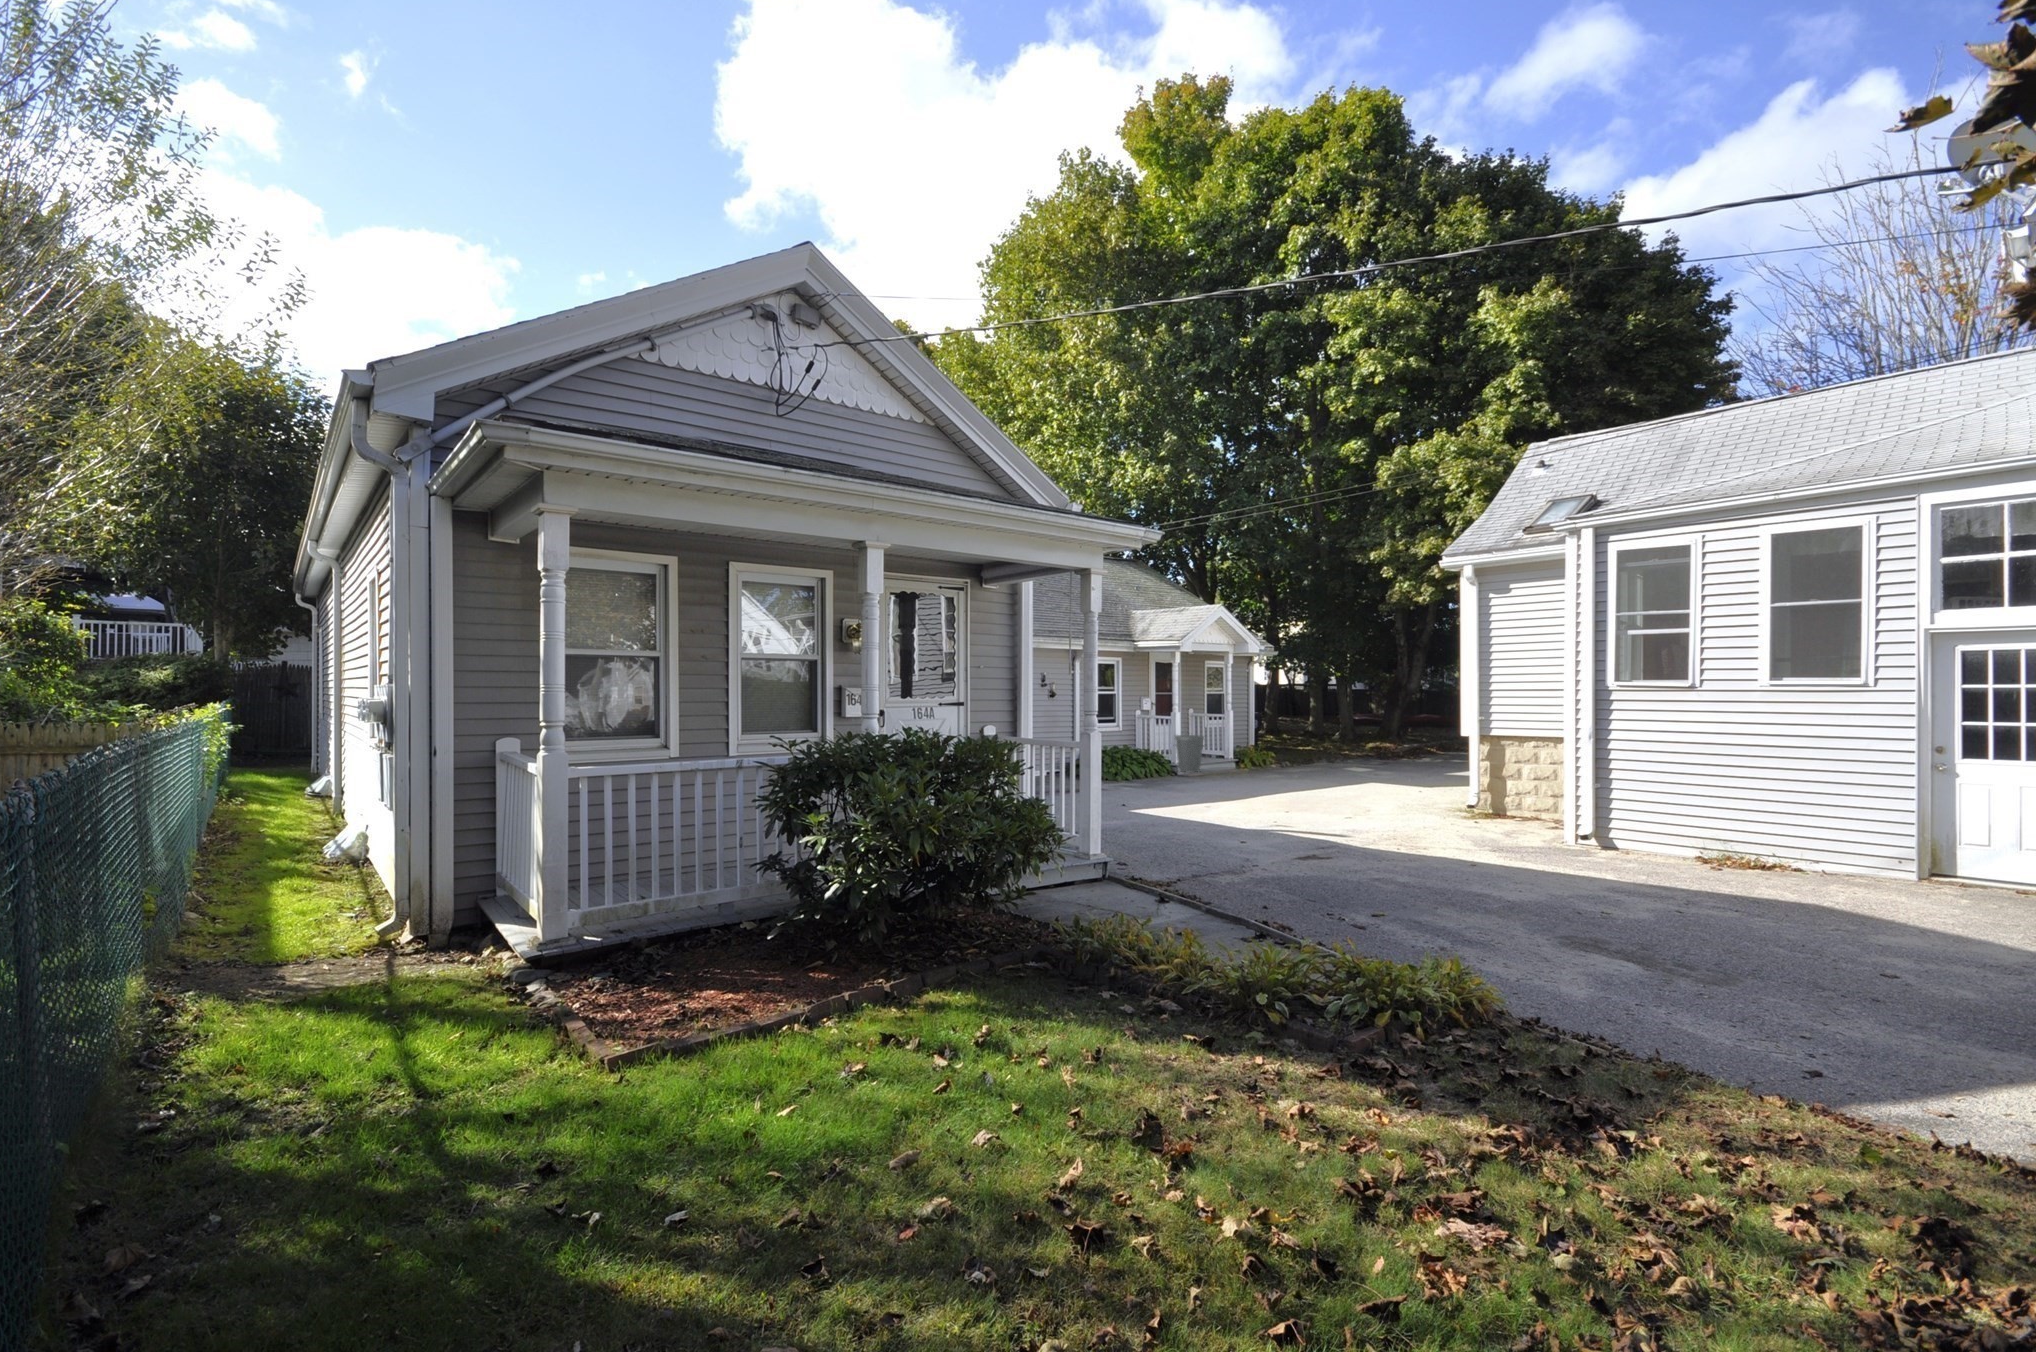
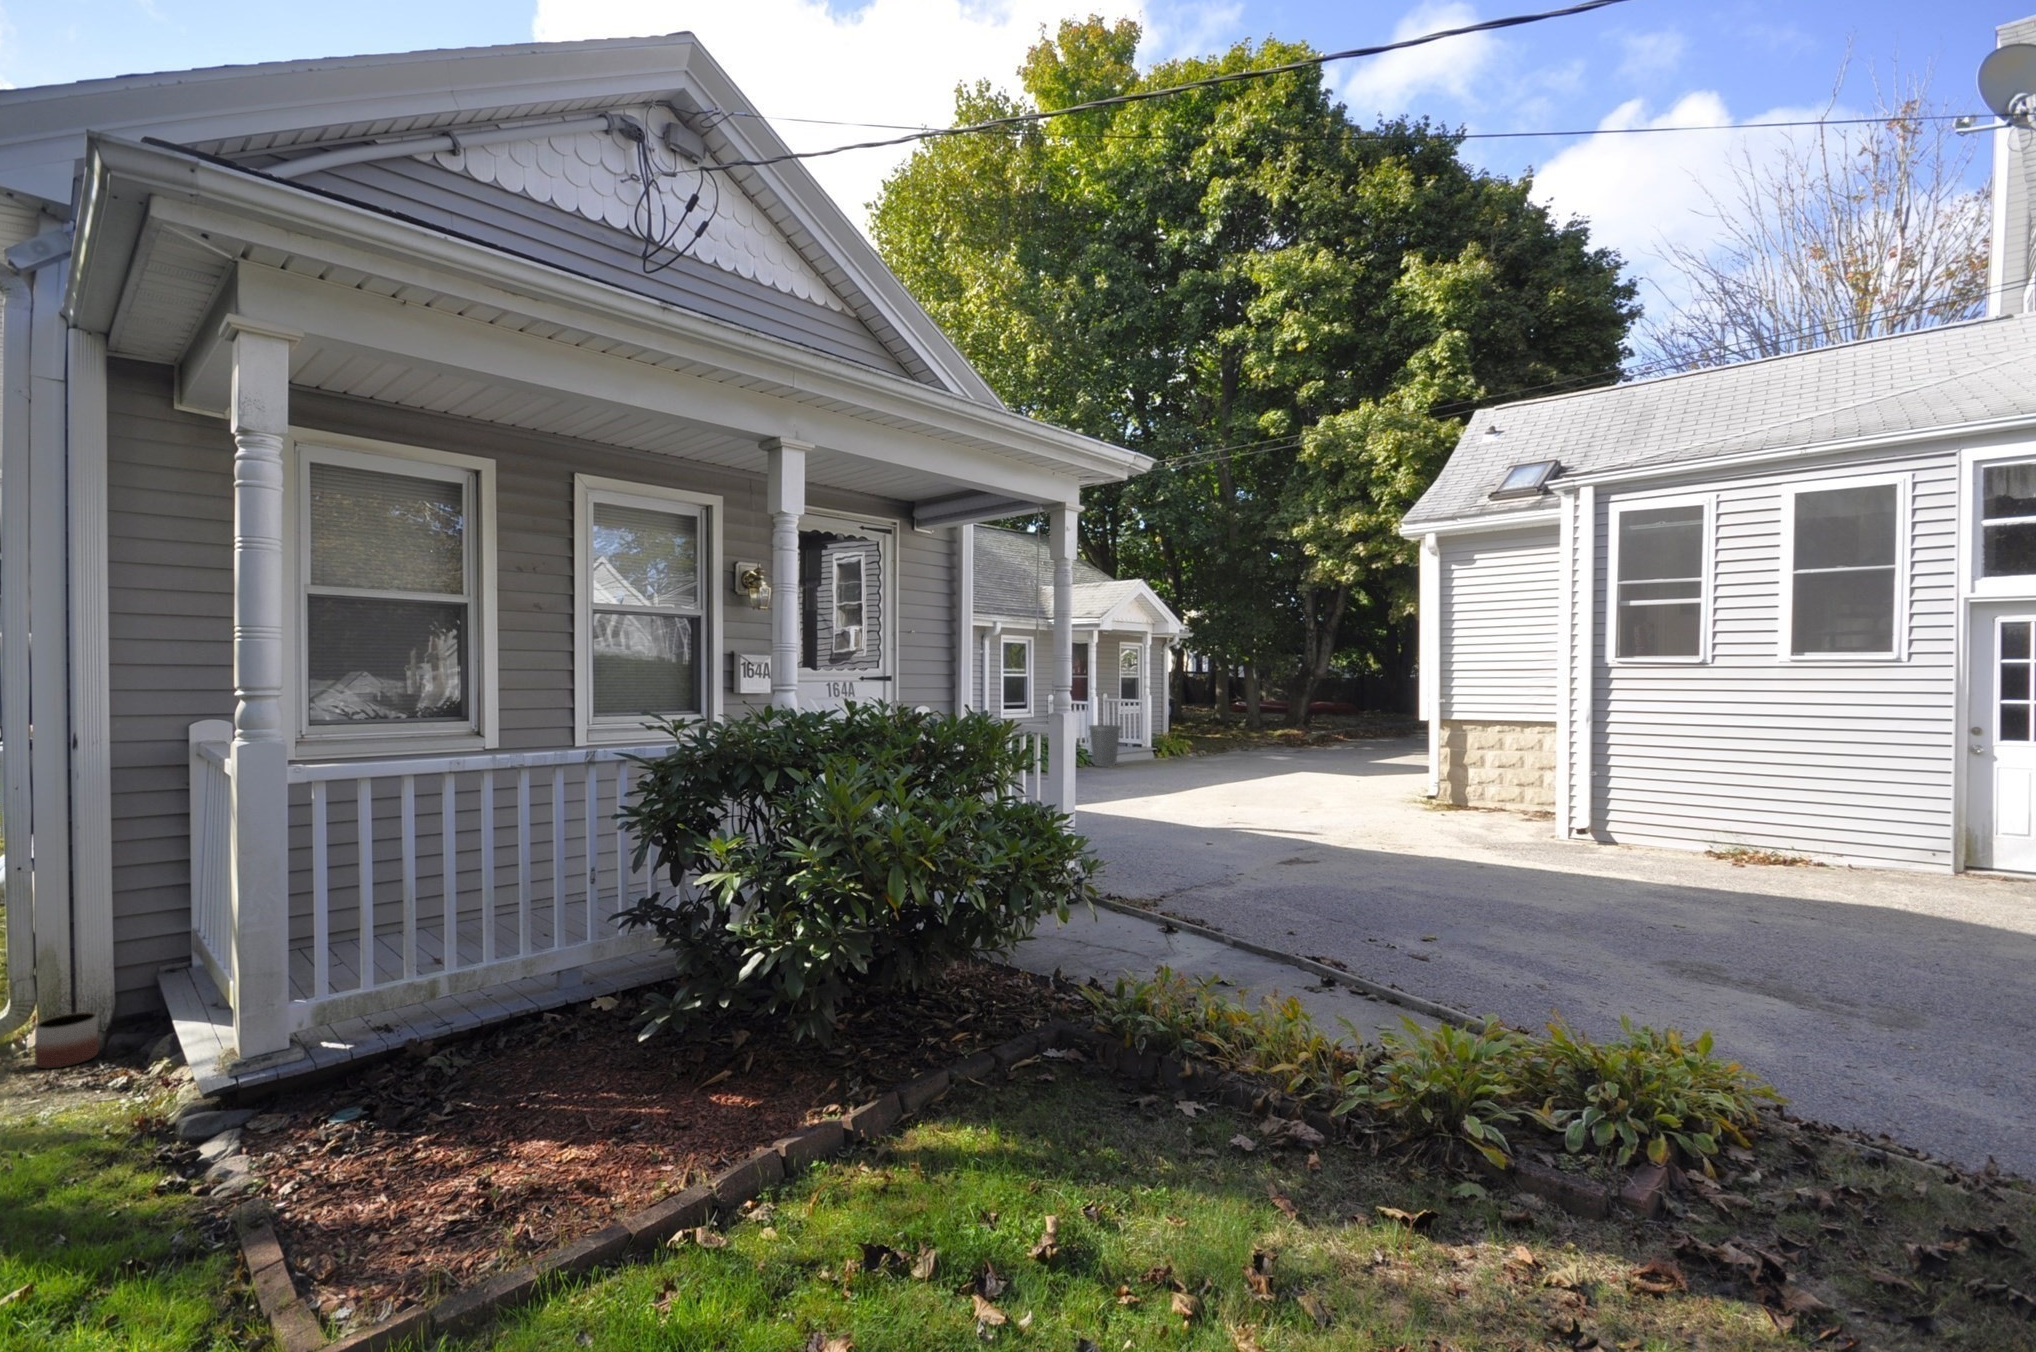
planter: none [407,918,441,951] -> present [35,1012,99,1068]

